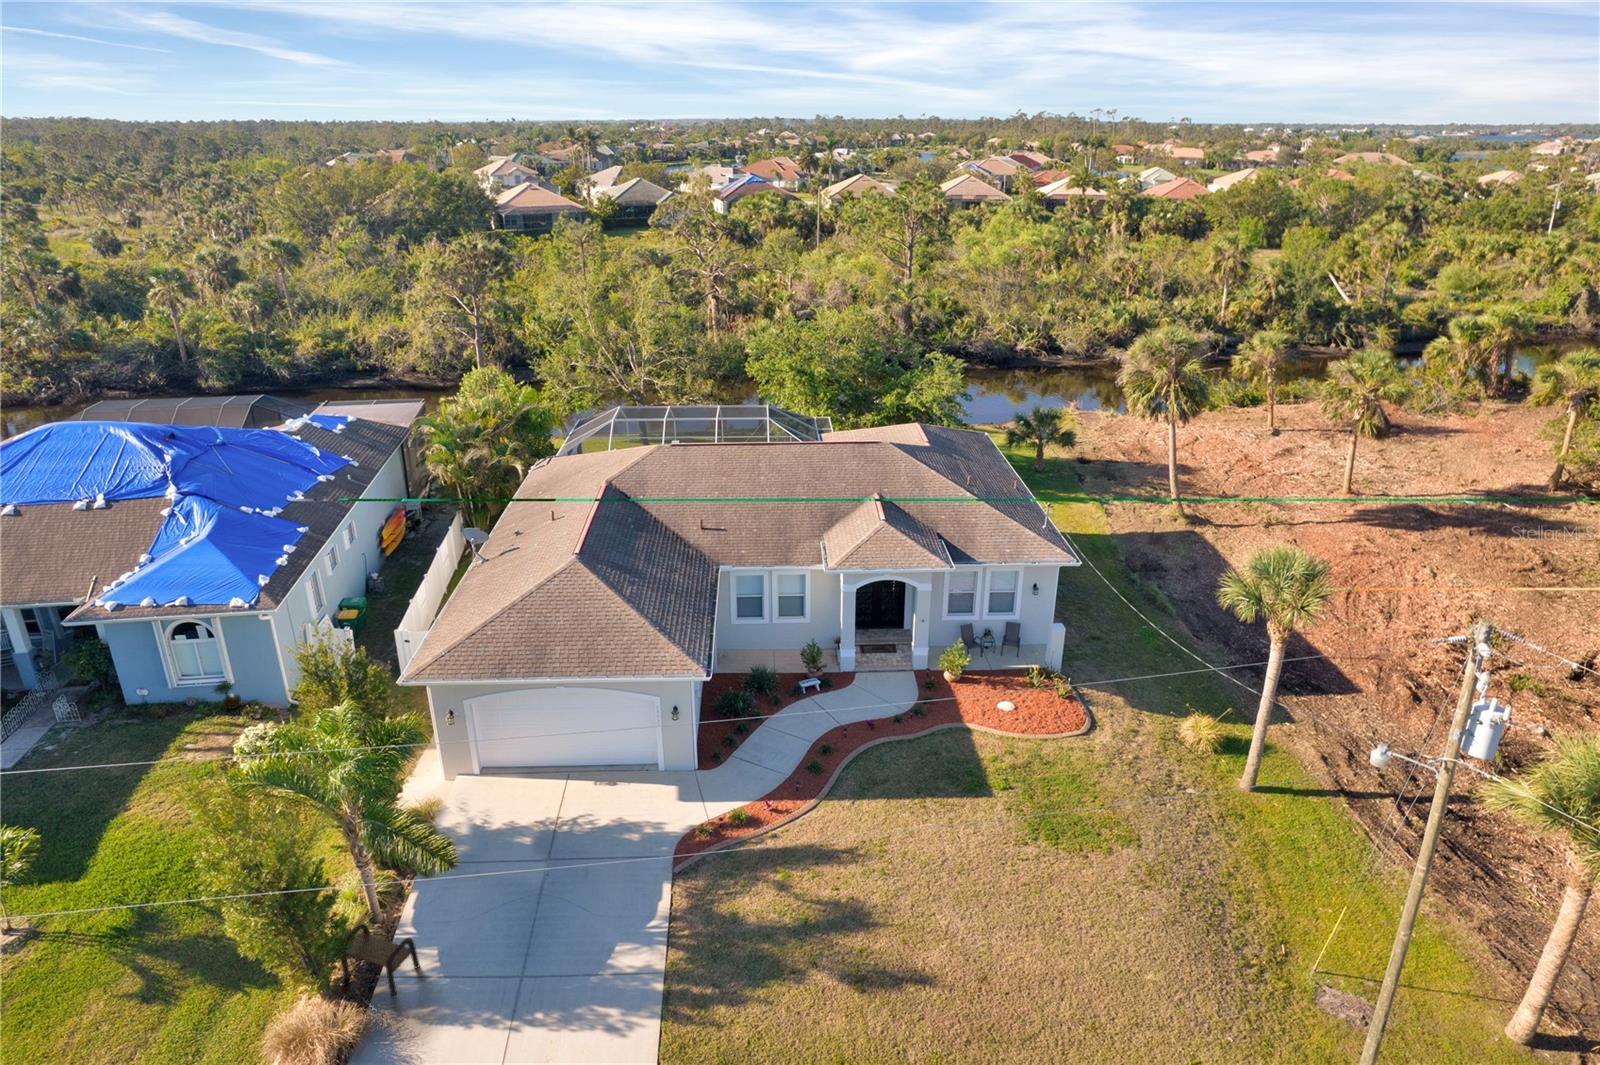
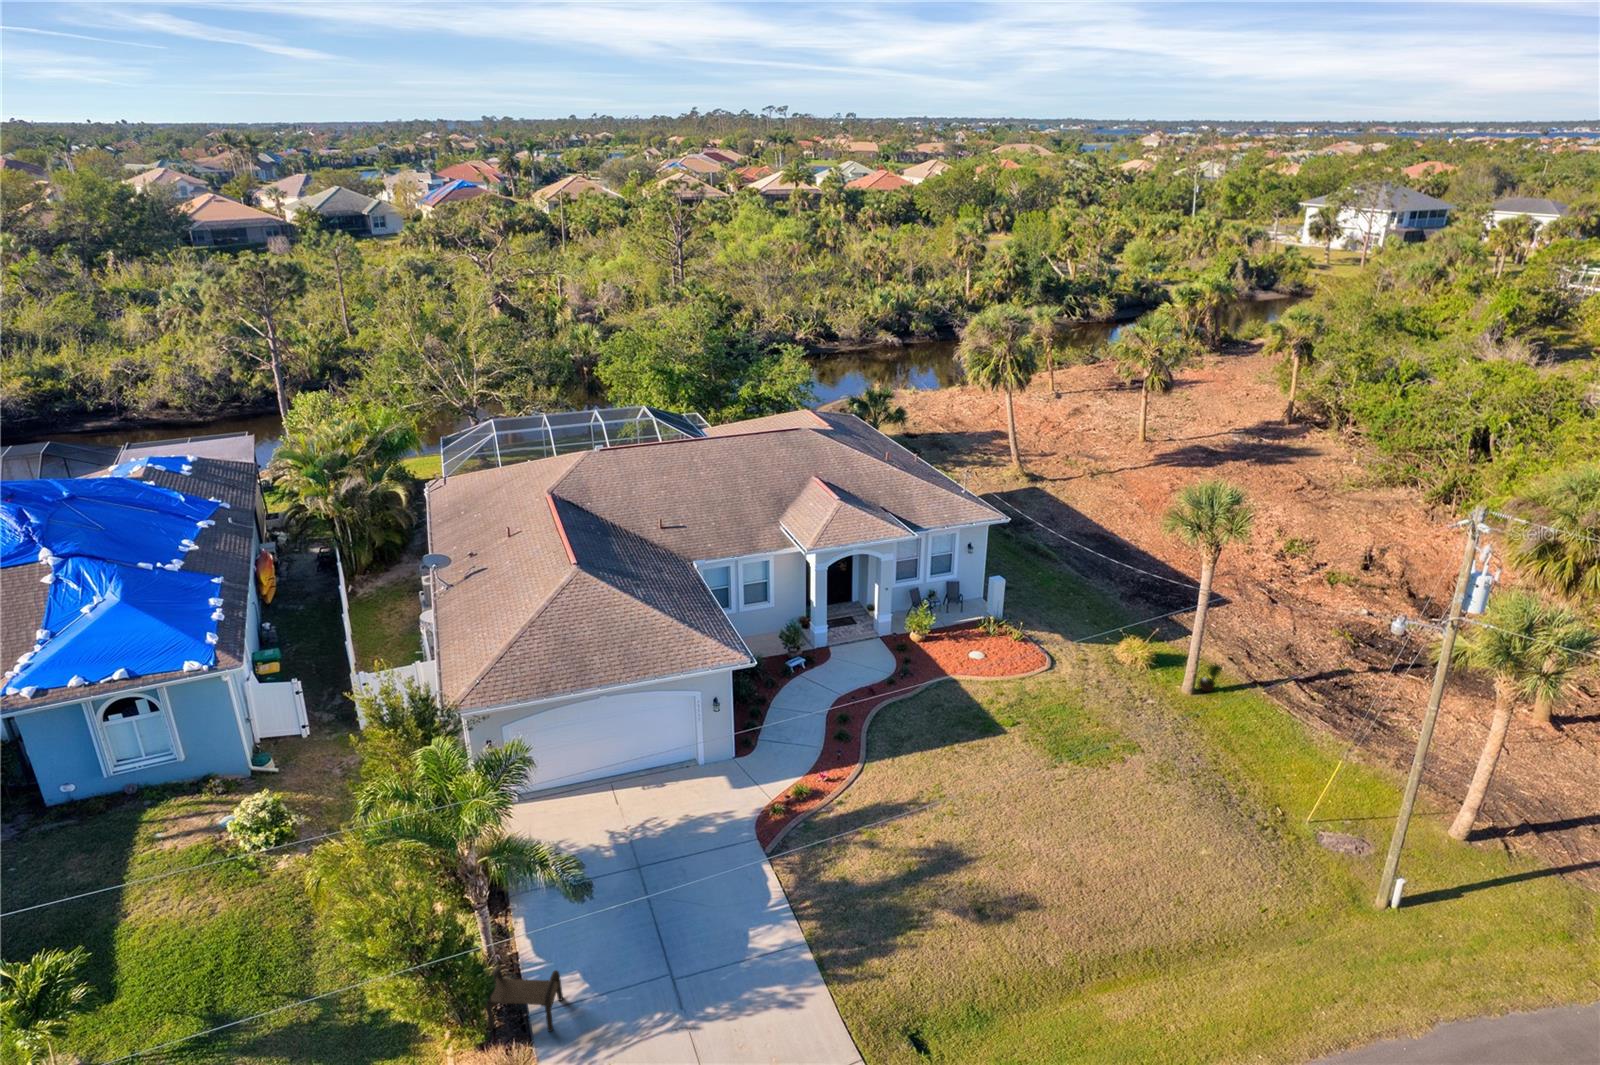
potted tree: present [214,681,241,709] -> present [1198,664,1222,691]

